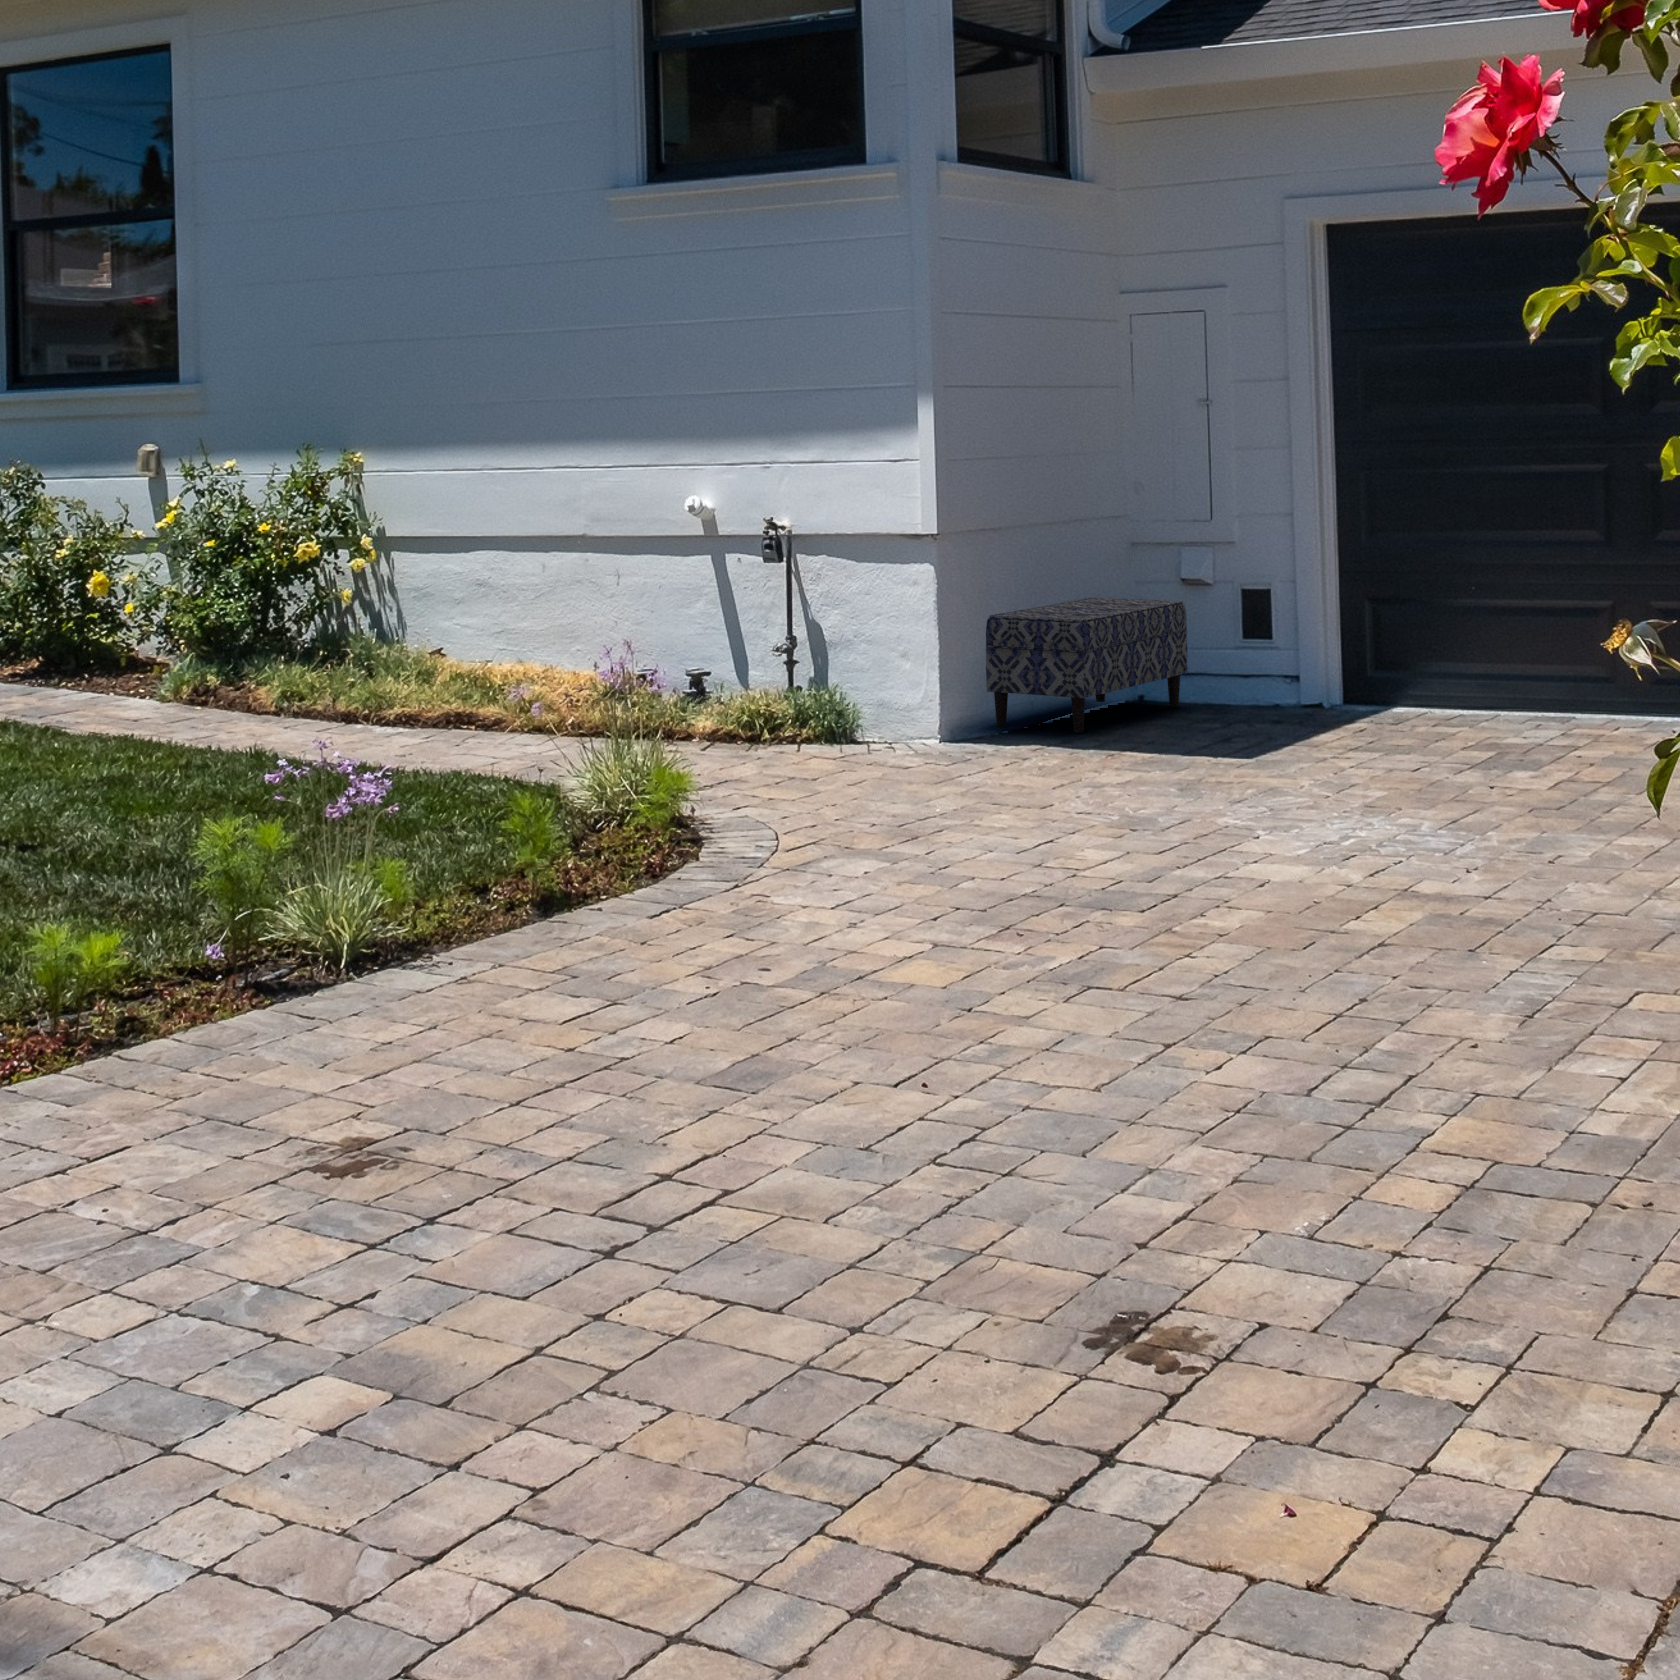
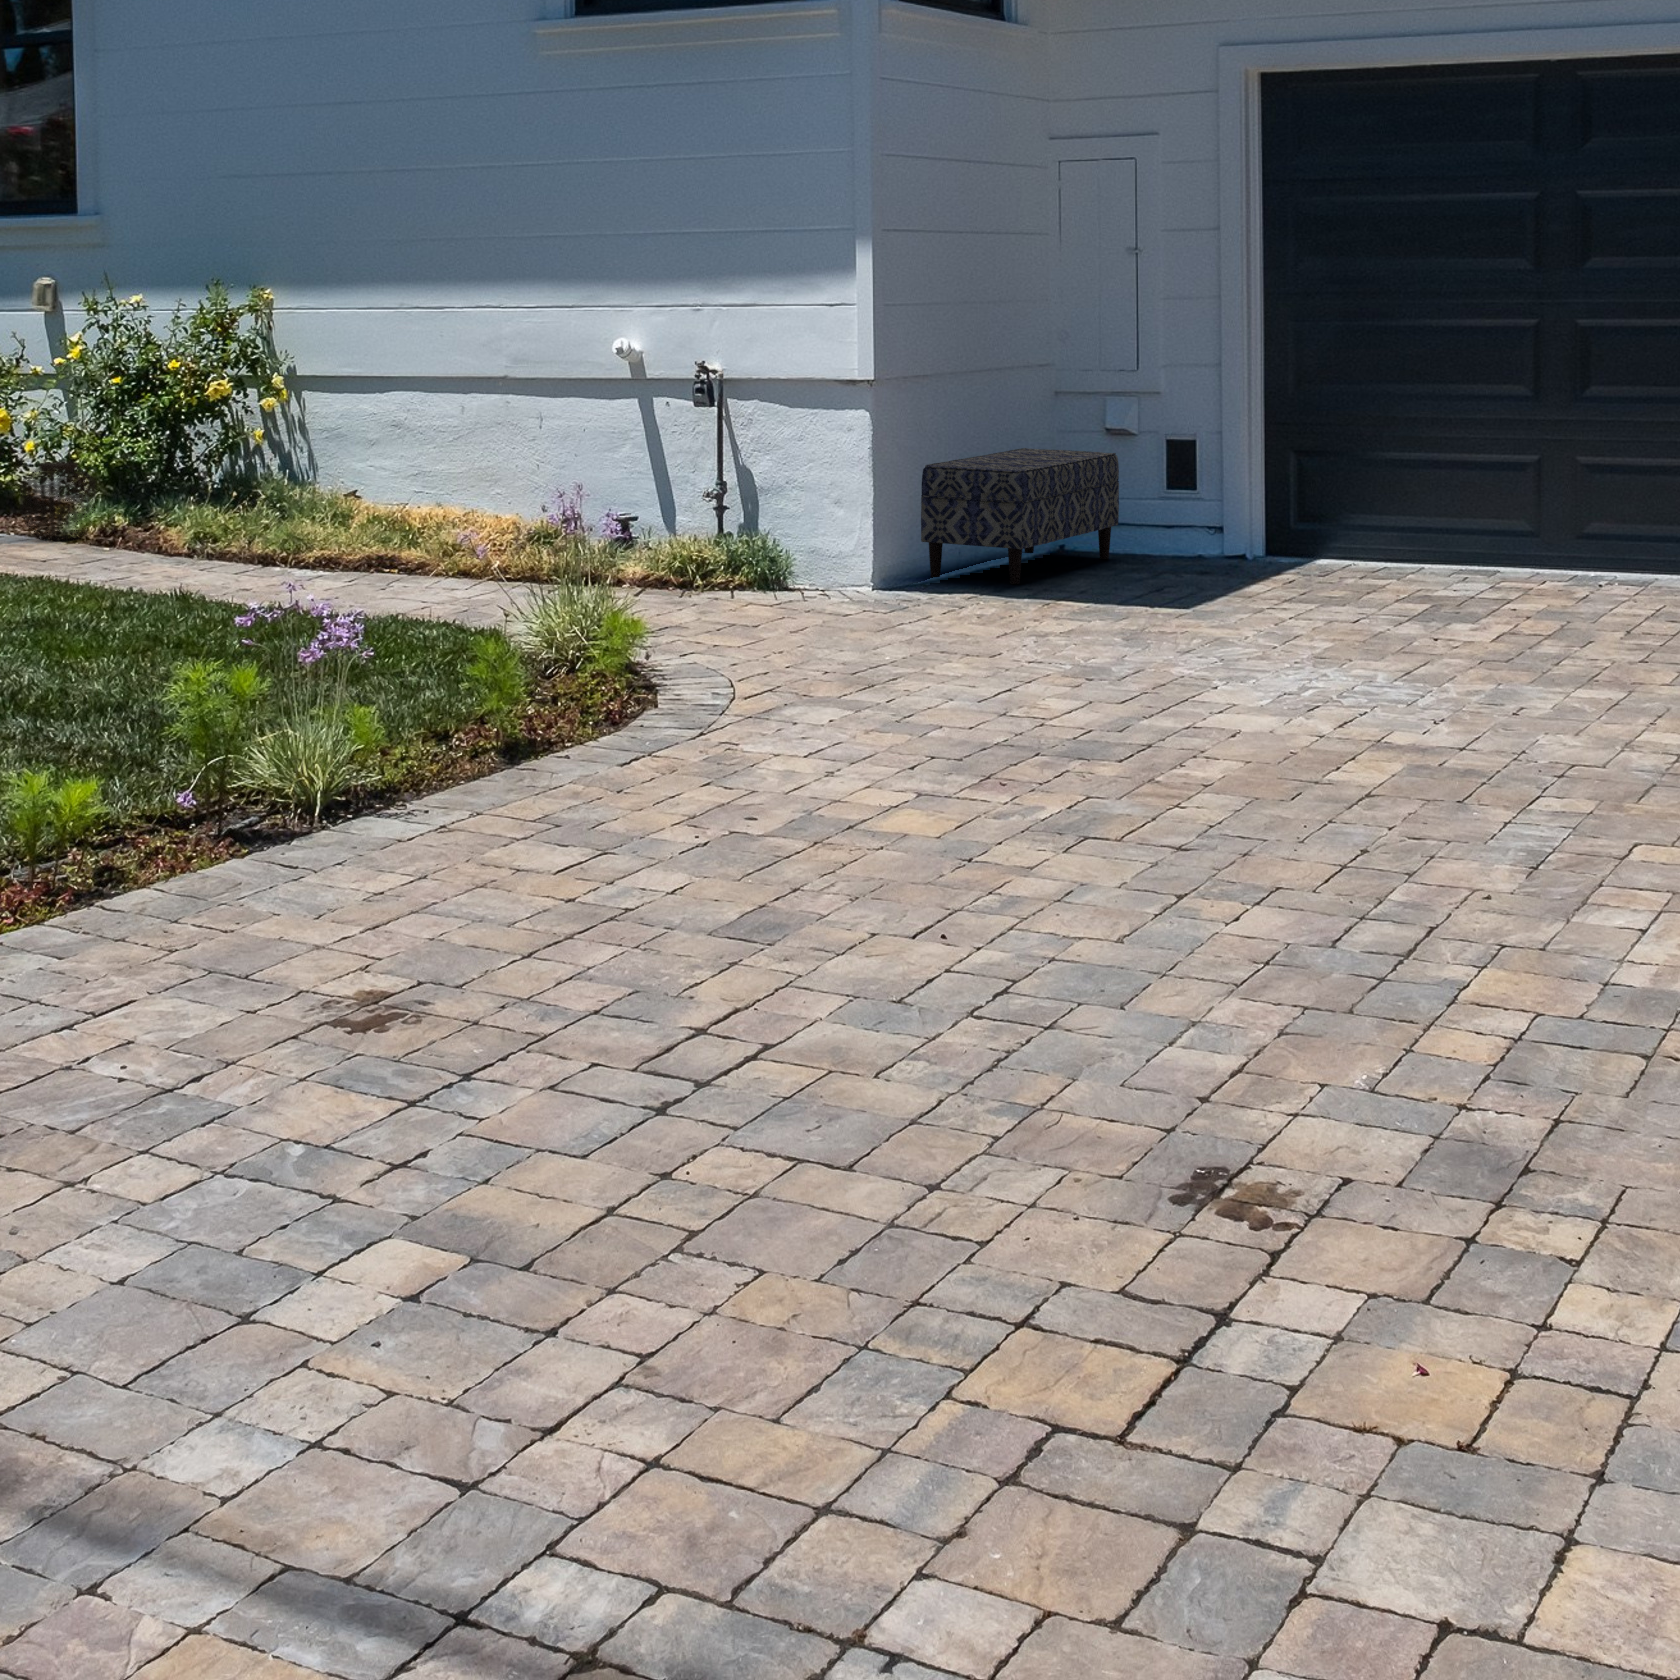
woven basket: none [120,621,193,698] -> present [20,461,96,541]

